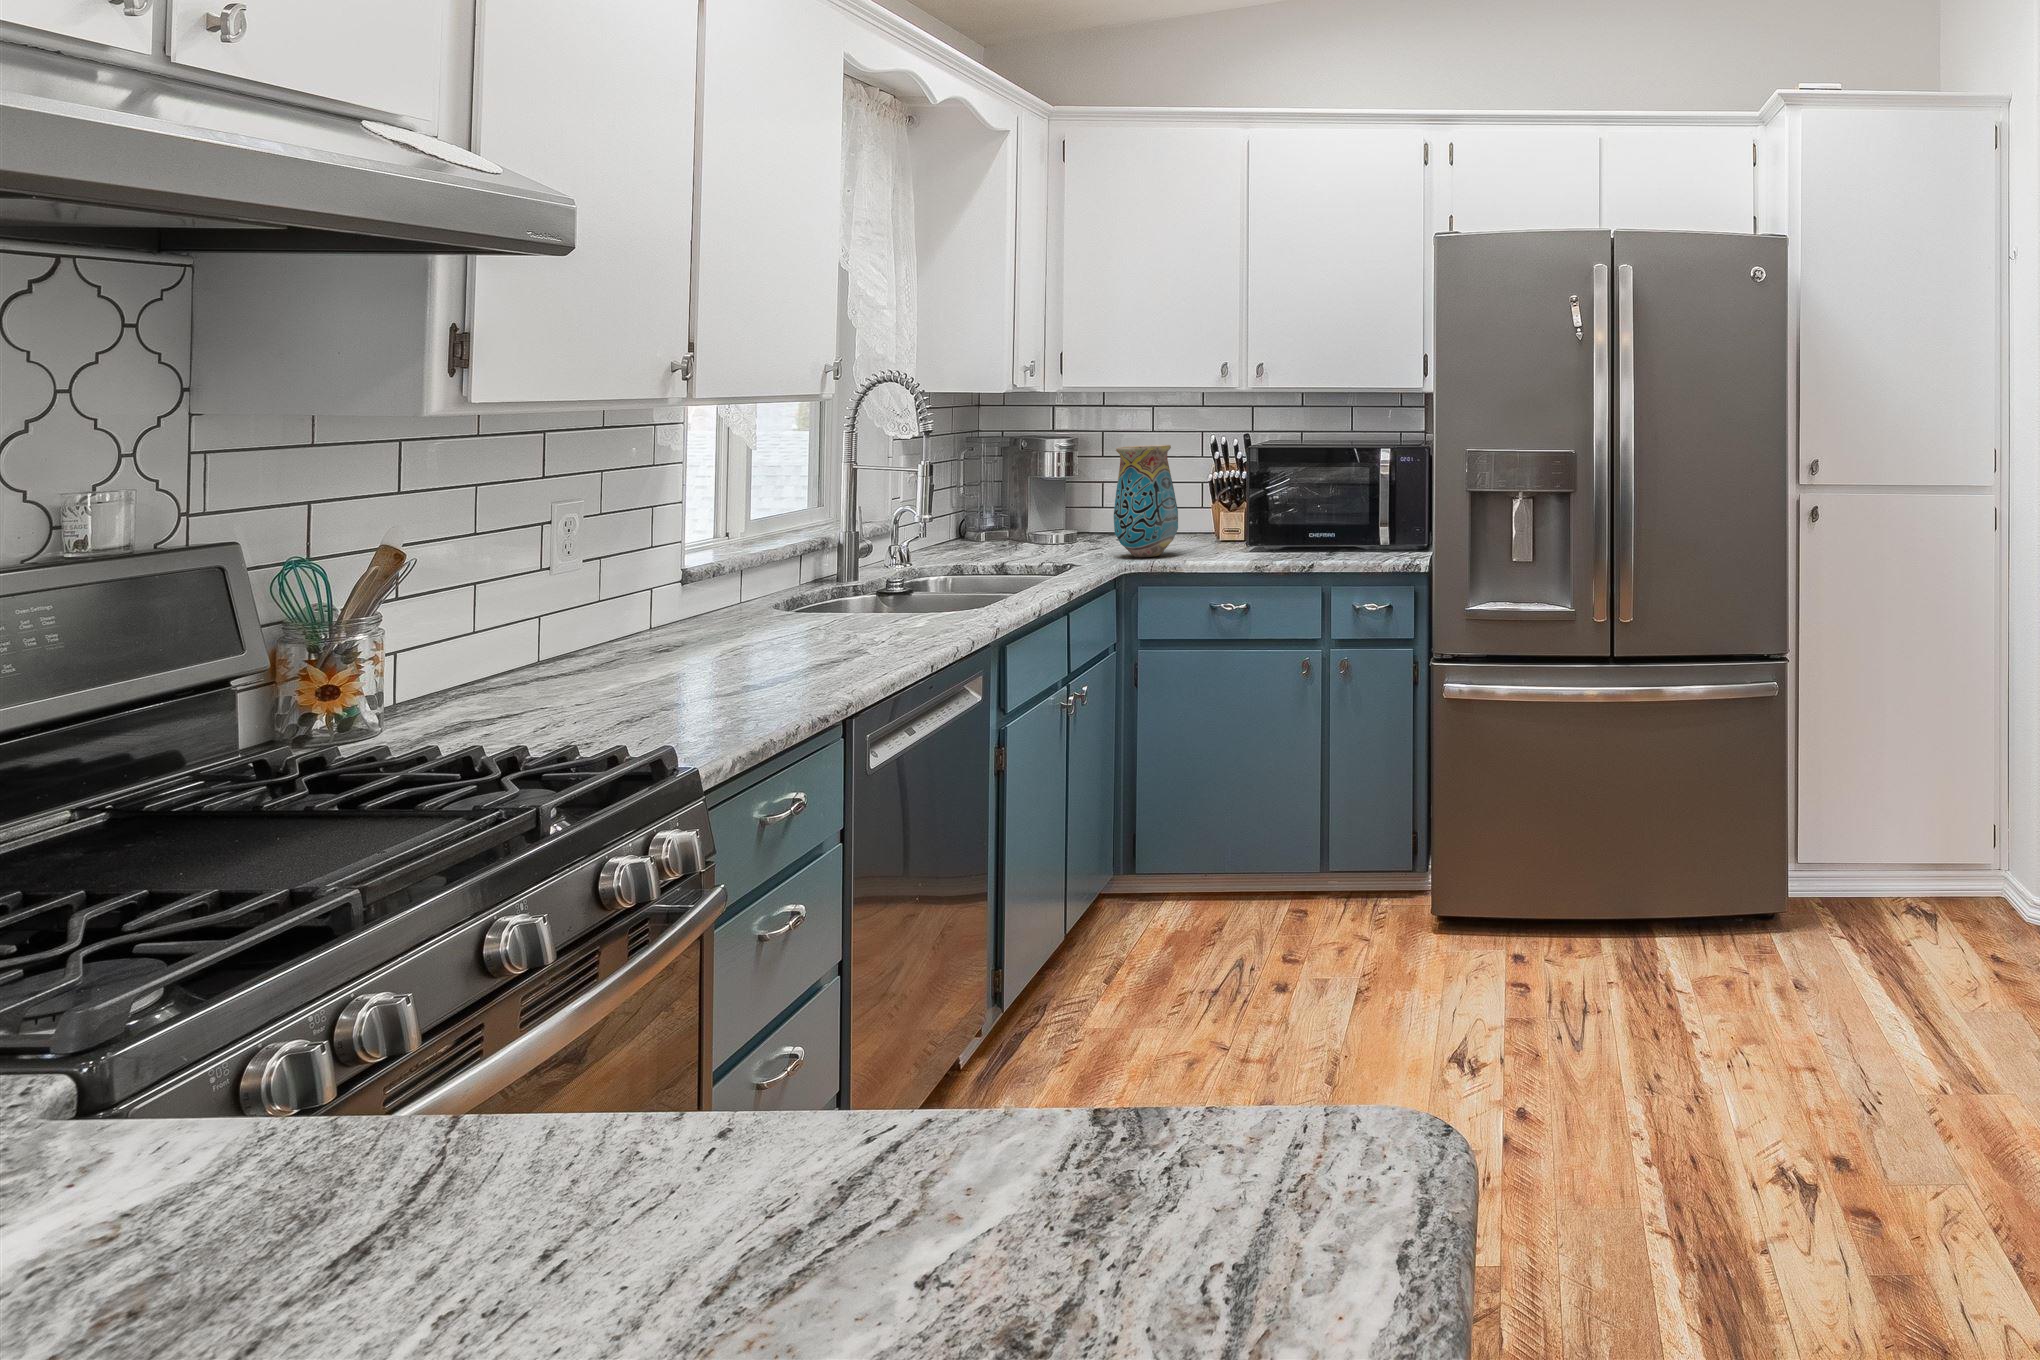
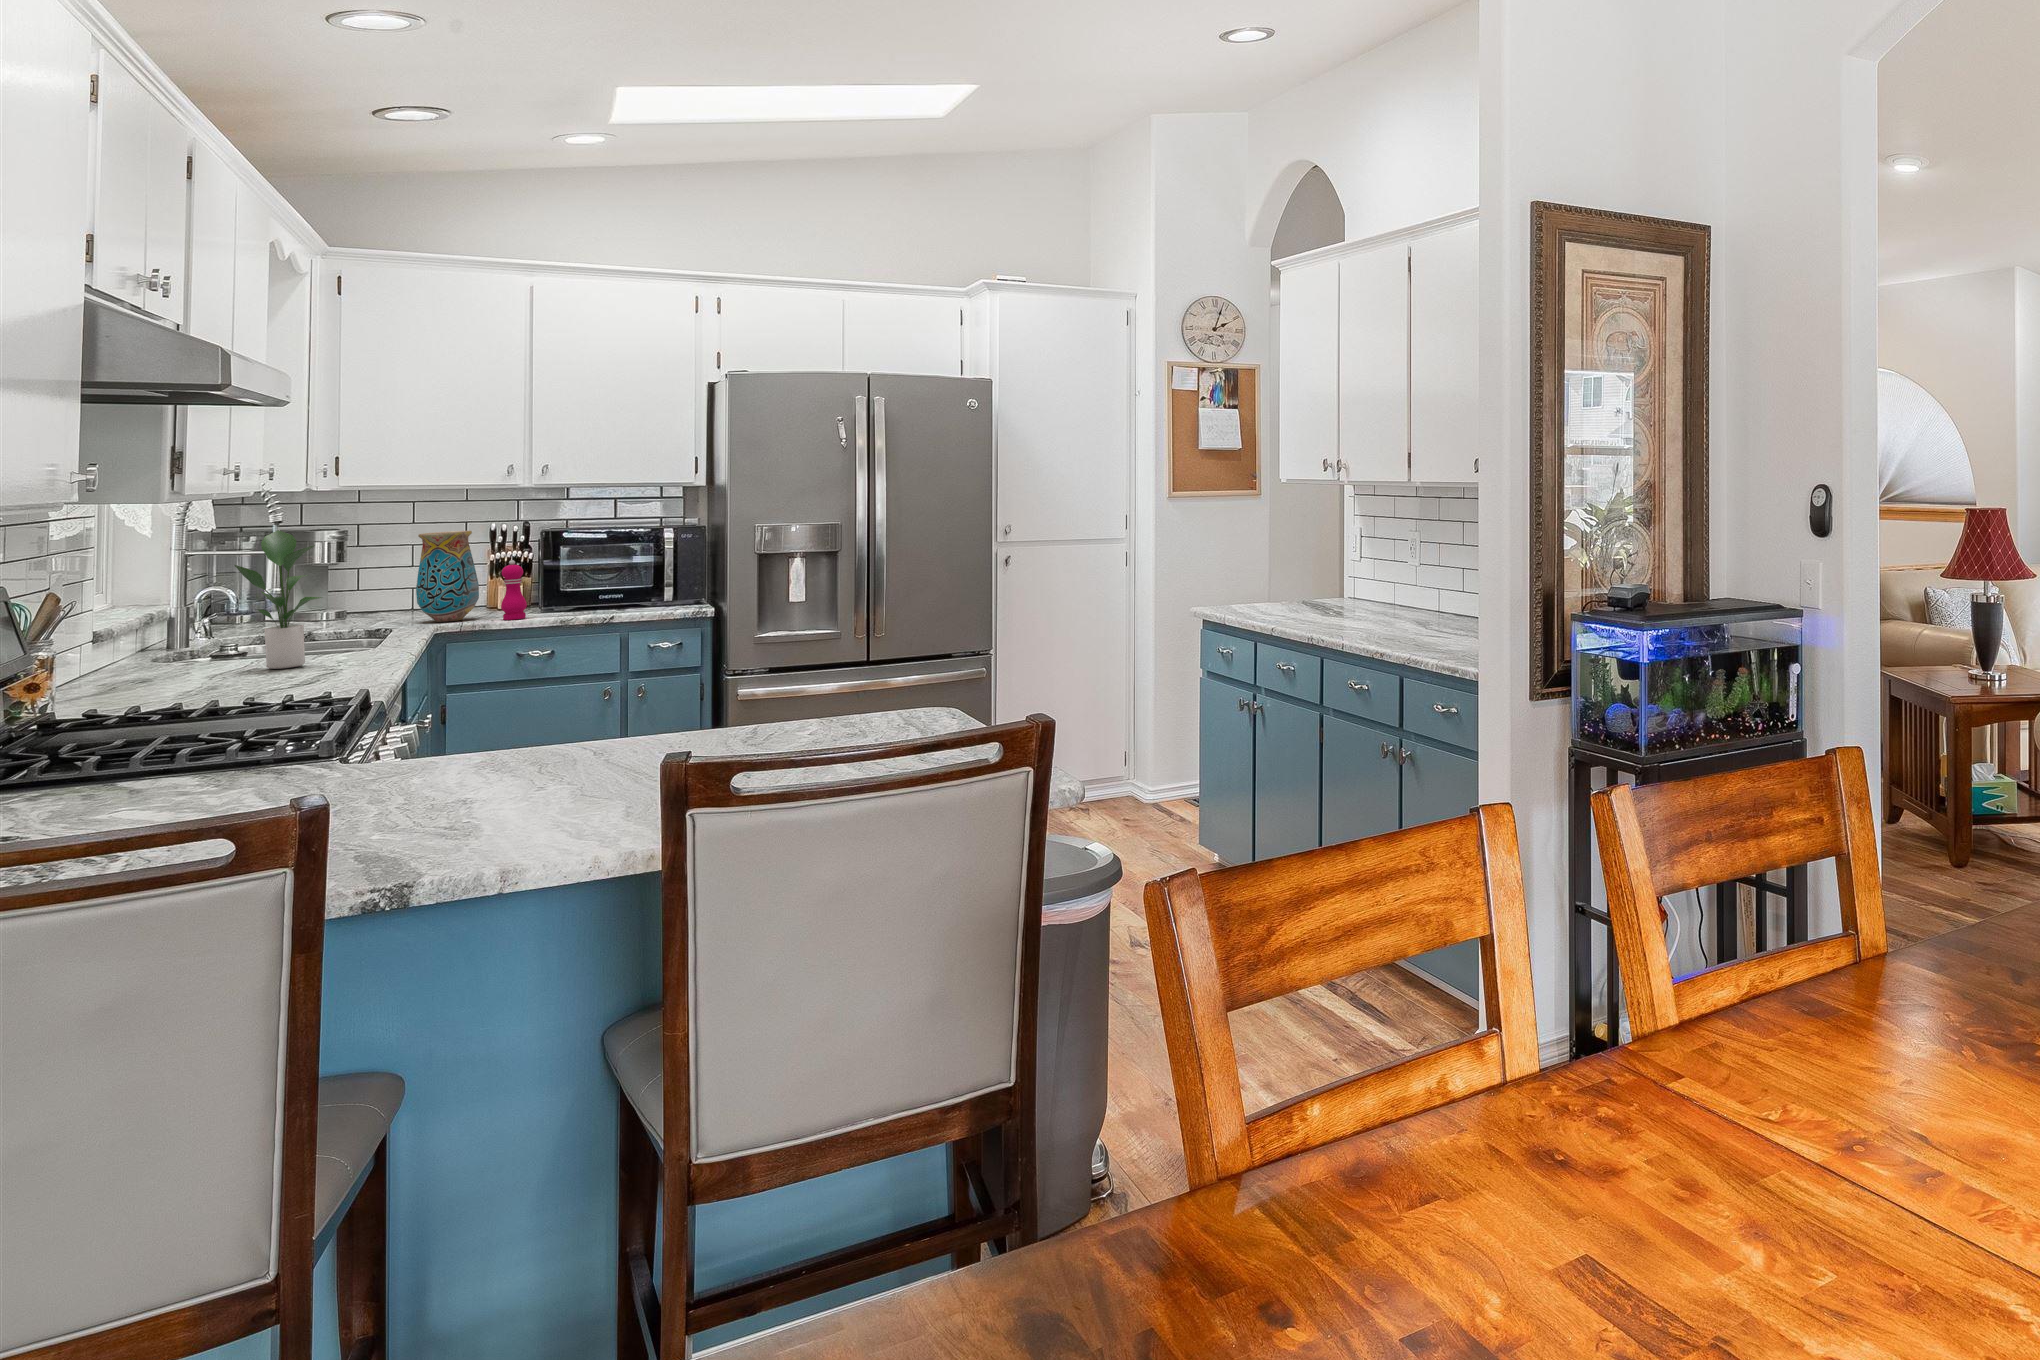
potted plant: none [745,448,851,643] -> present [235,530,322,669]
pepper mill: none [1190,485,1218,561] -> present [501,560,527,620]

